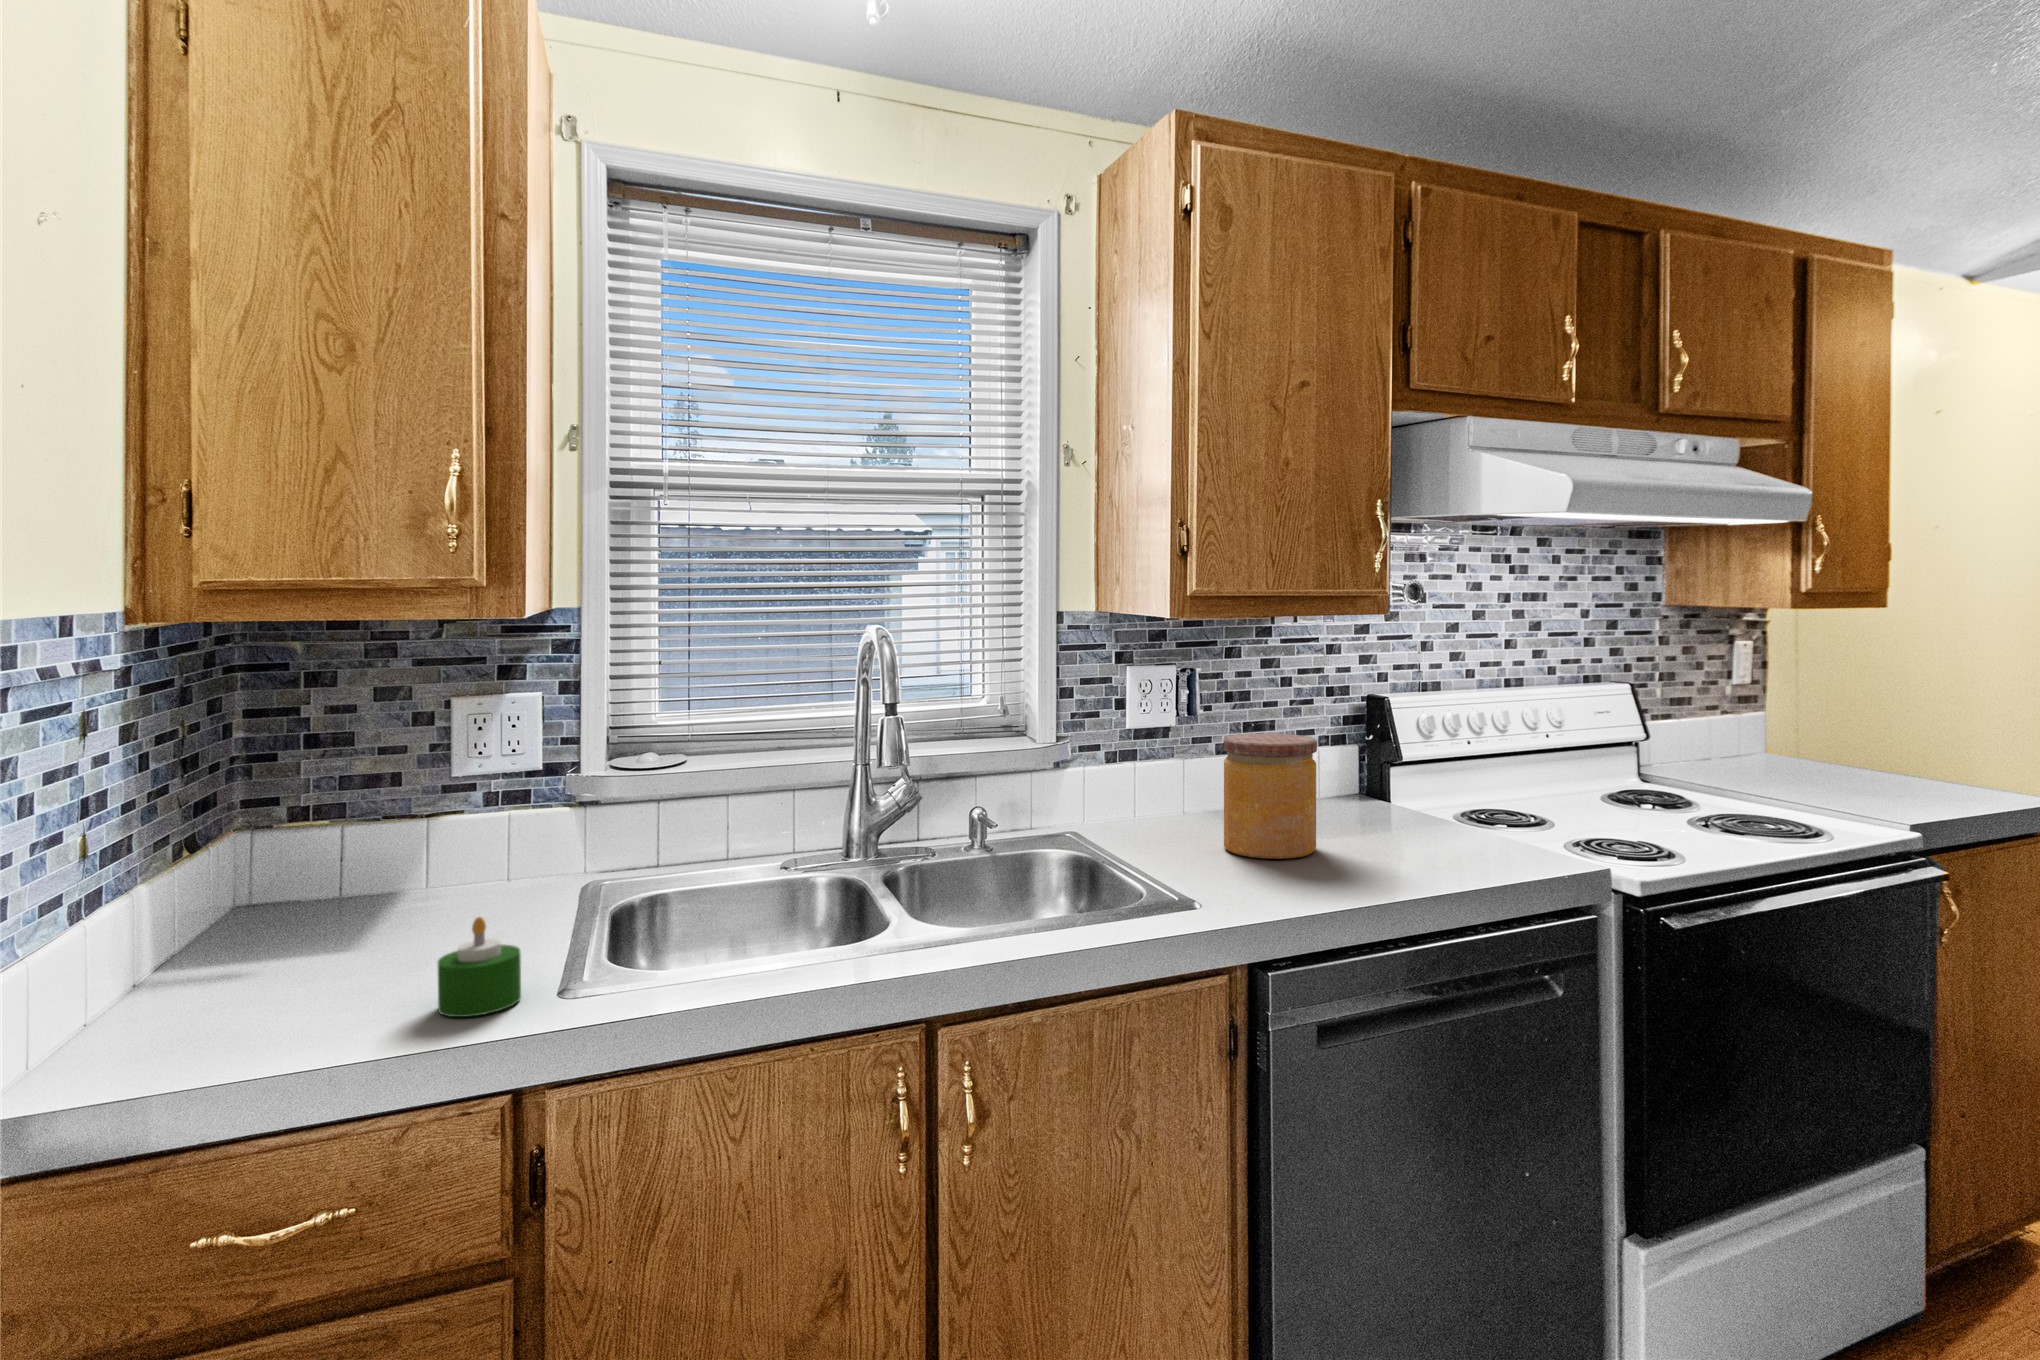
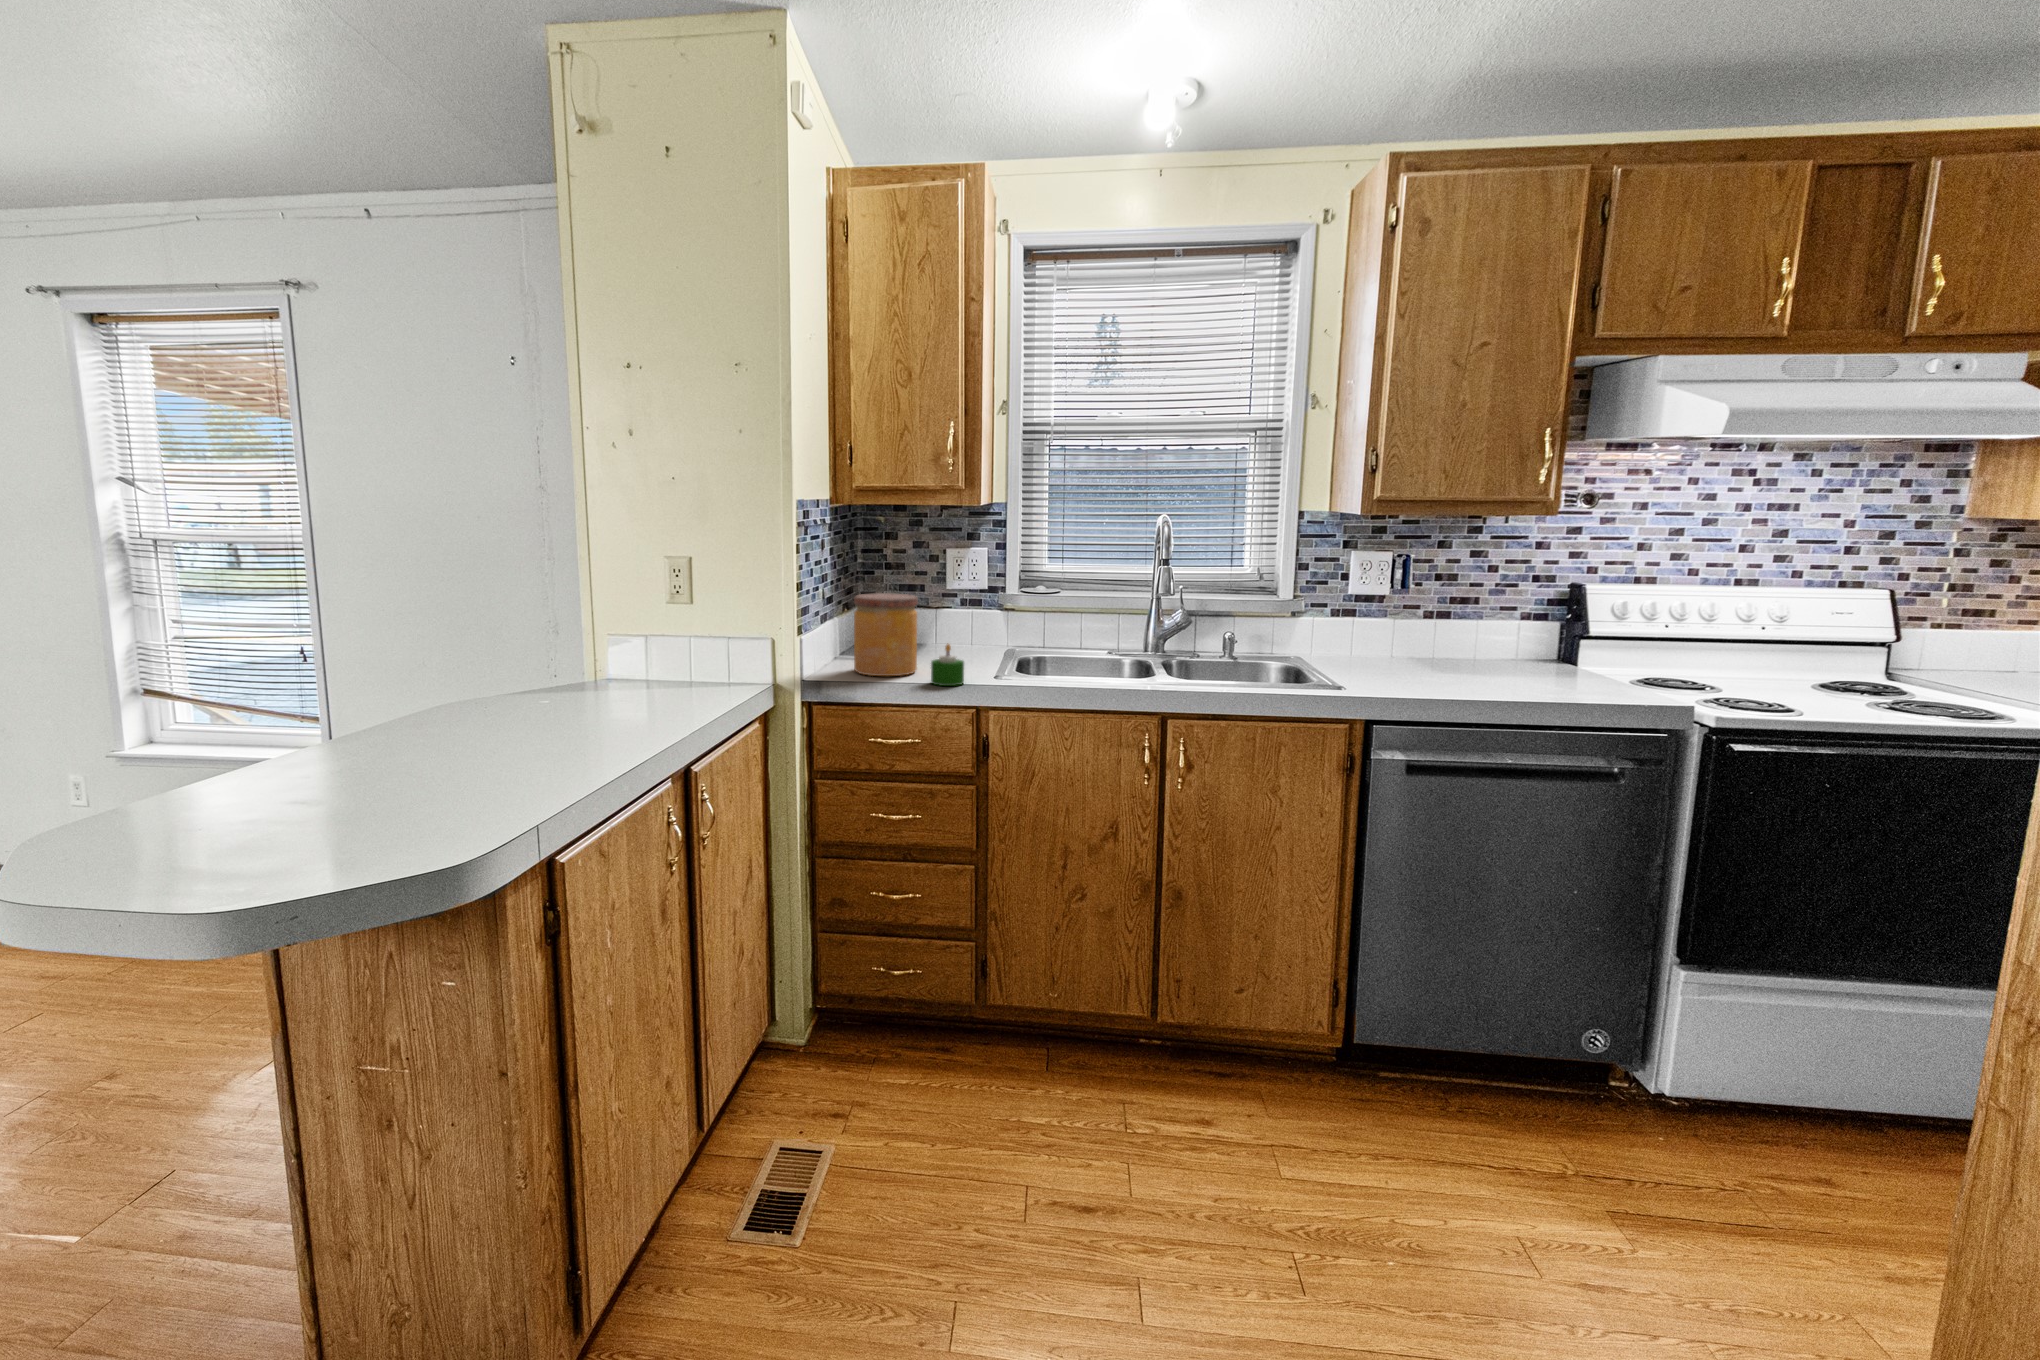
jar: present [1223,733,1317,859] -> present [854,593,918,676]

